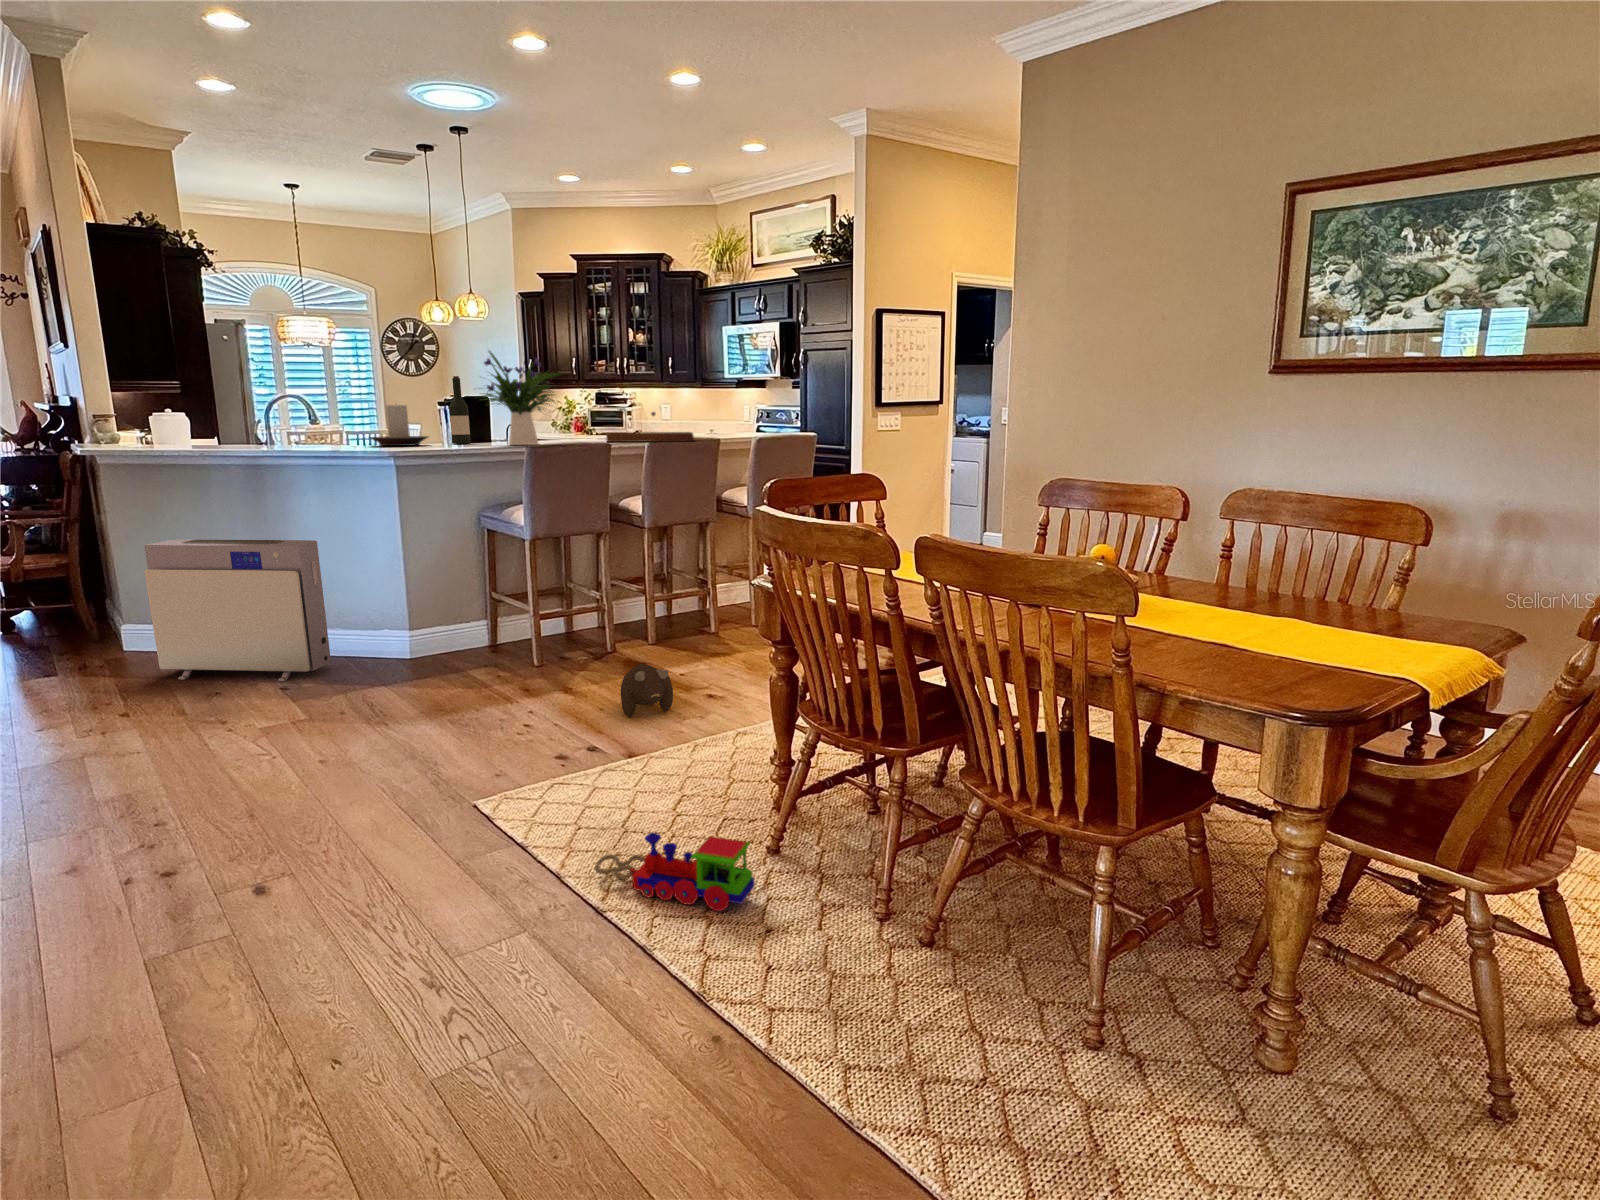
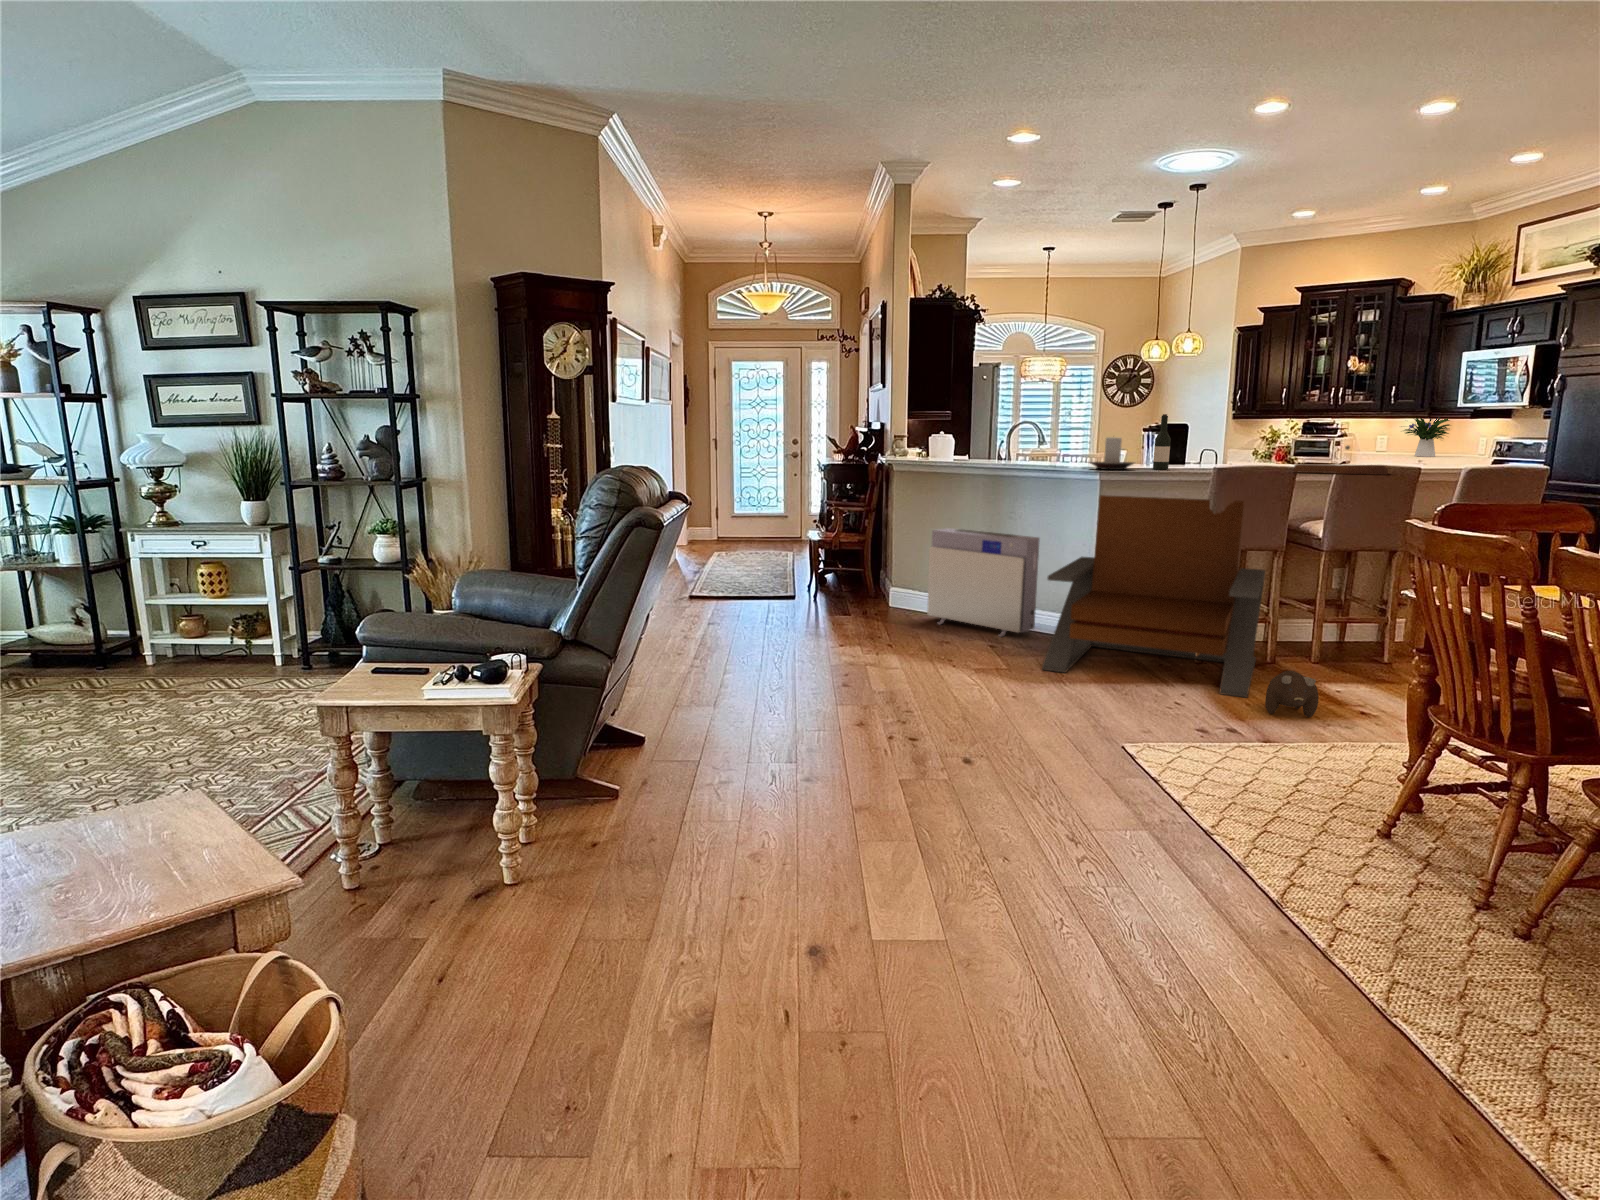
flower arrangement: present [478,351,560,445] -> present [1404,416,1450,457]
lounge chair: none [332,476,601,720] -> present [1042,495,1265,697]
toy train: present [595,833,755,911] -> none [1213,786,1354,861]

